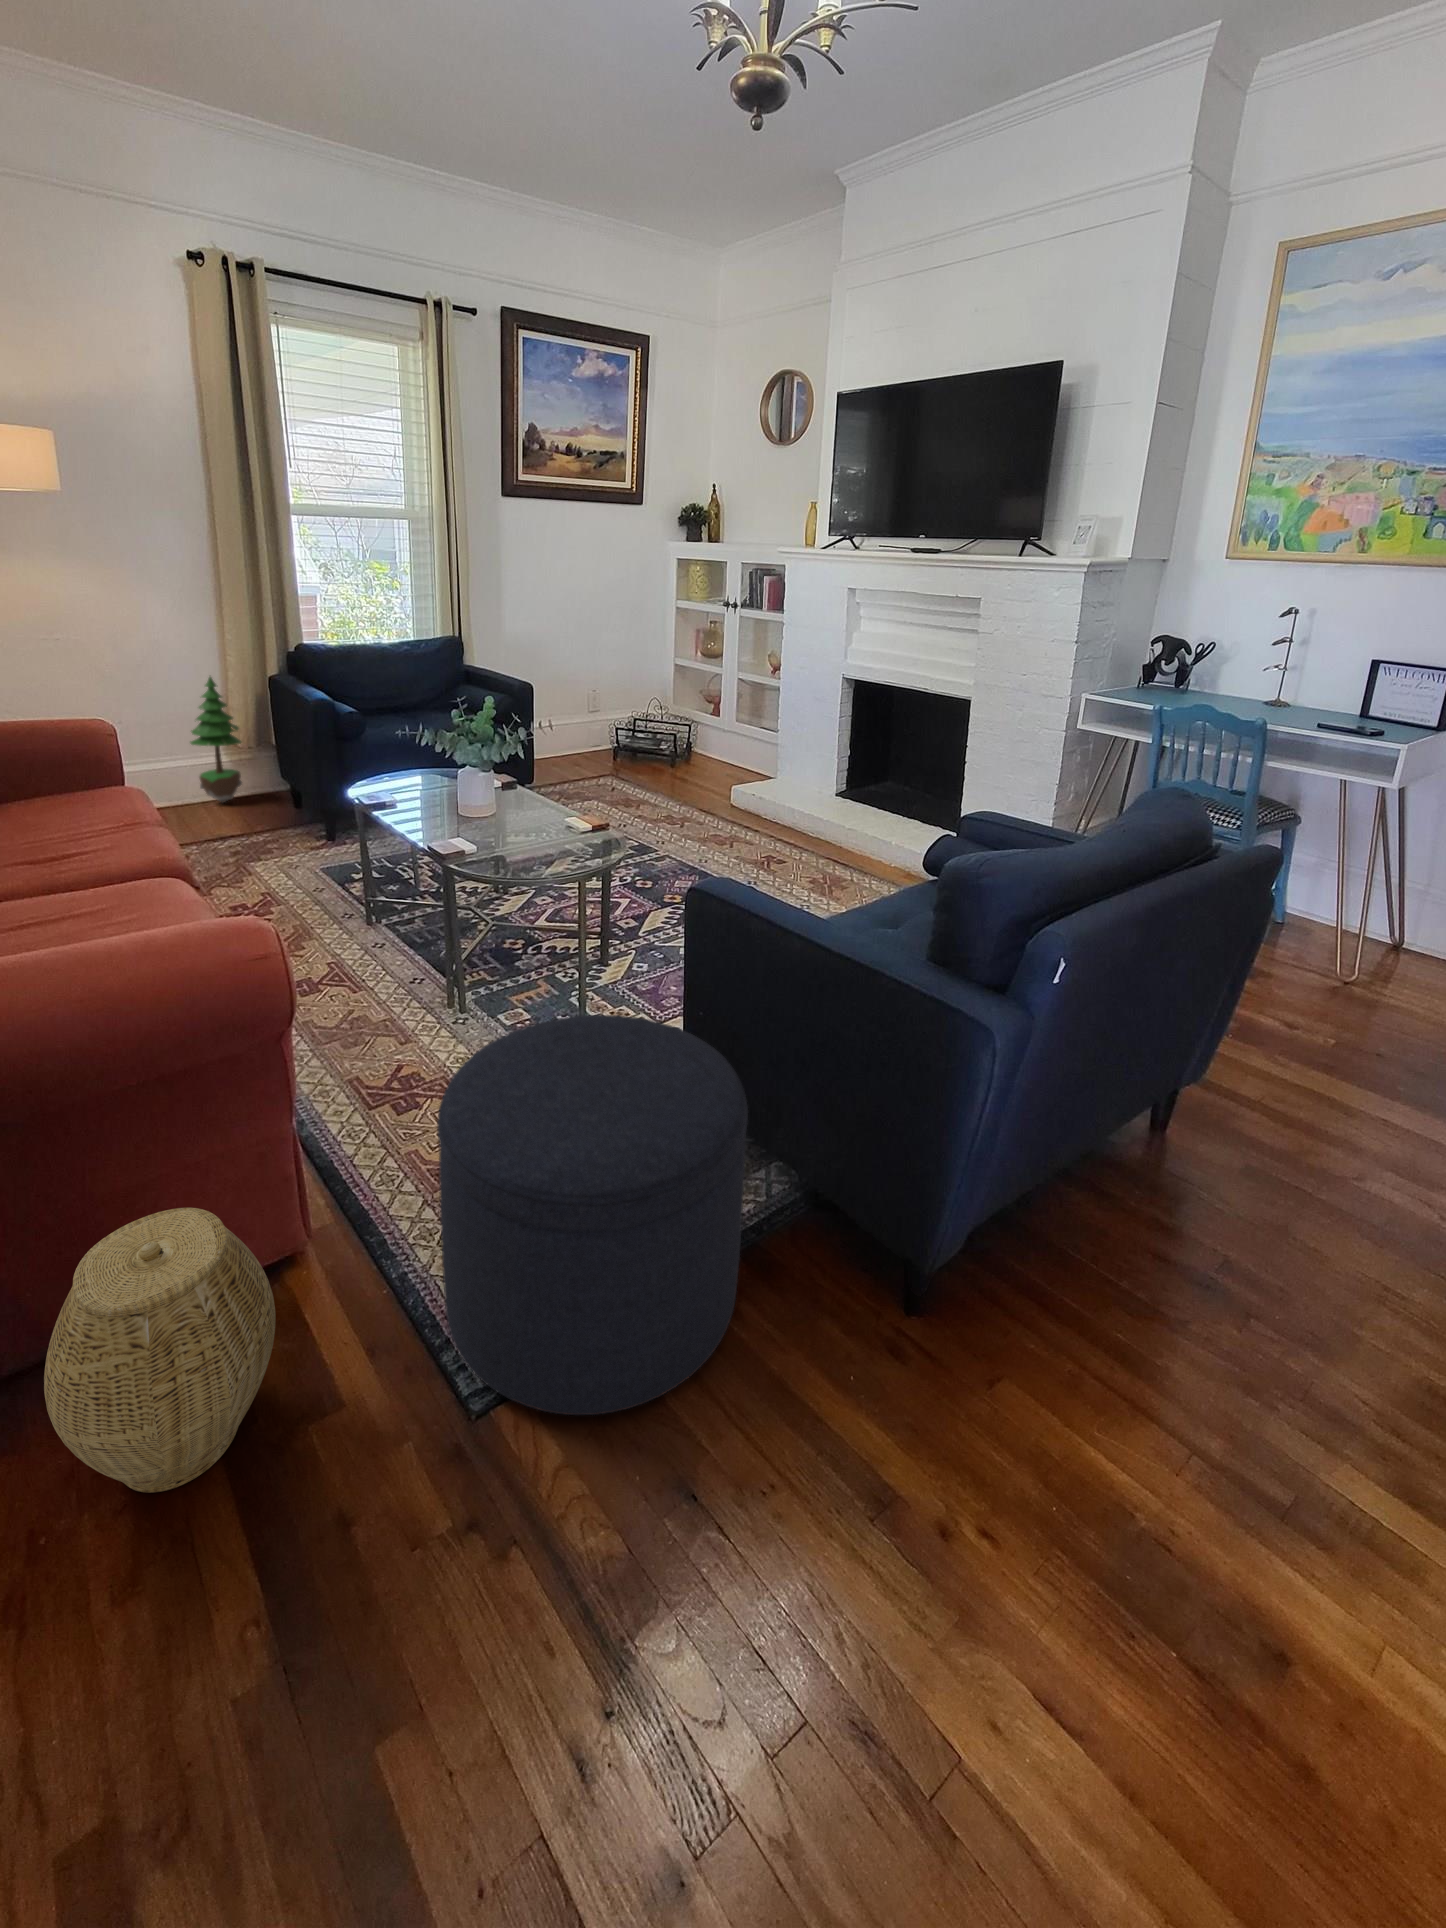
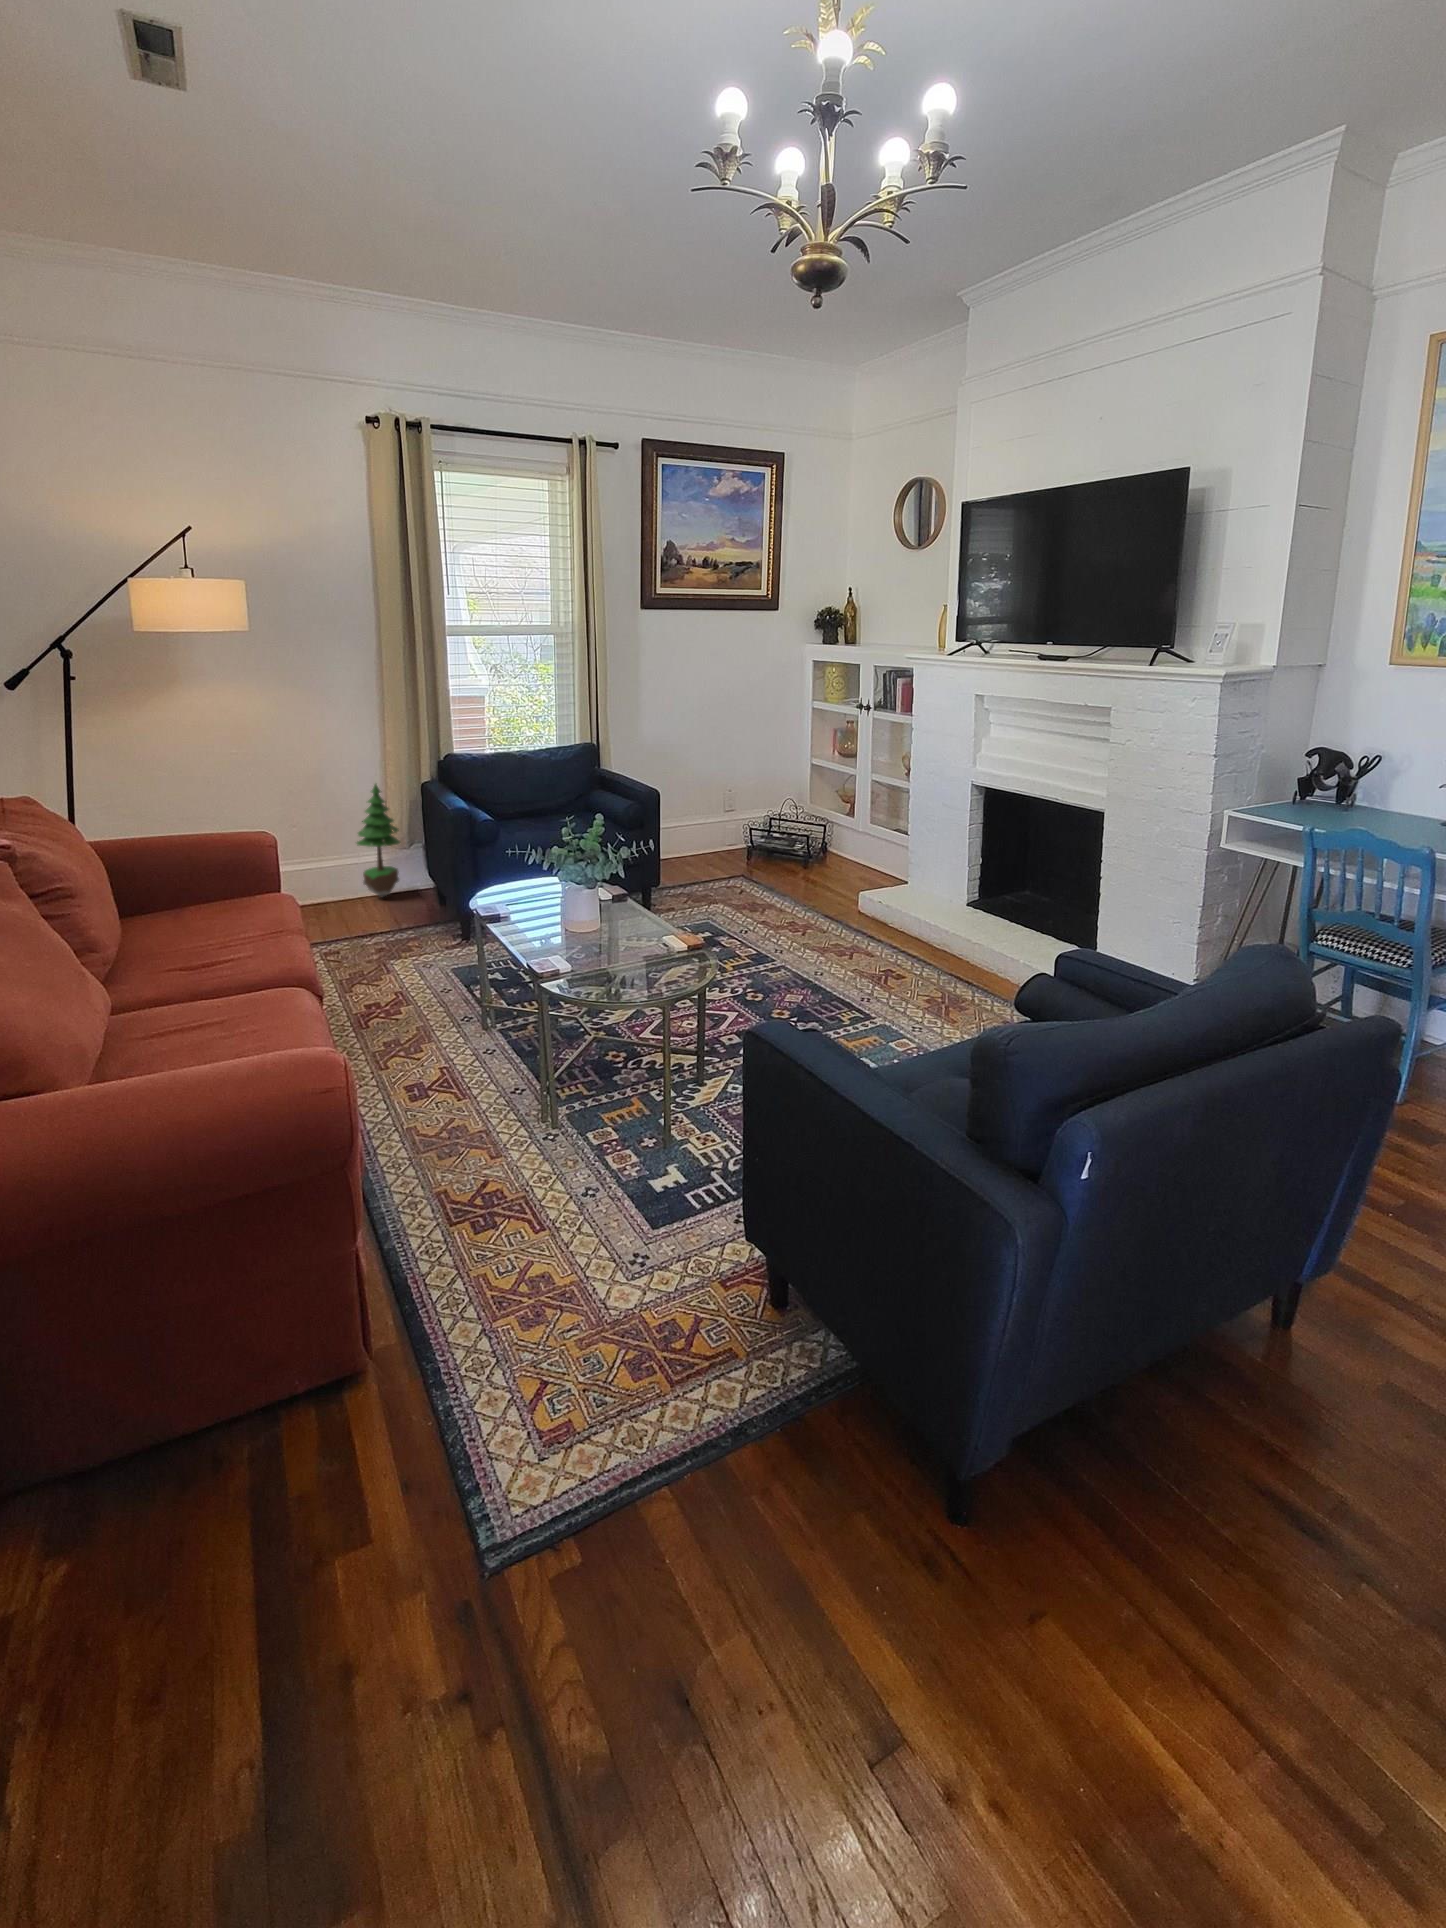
ottoman: present [437,1015,748,1415] -> none [468,1157,776,1597]
woven basket: present [44,1208,276,1492] -> none [100,1329,311,1612]

